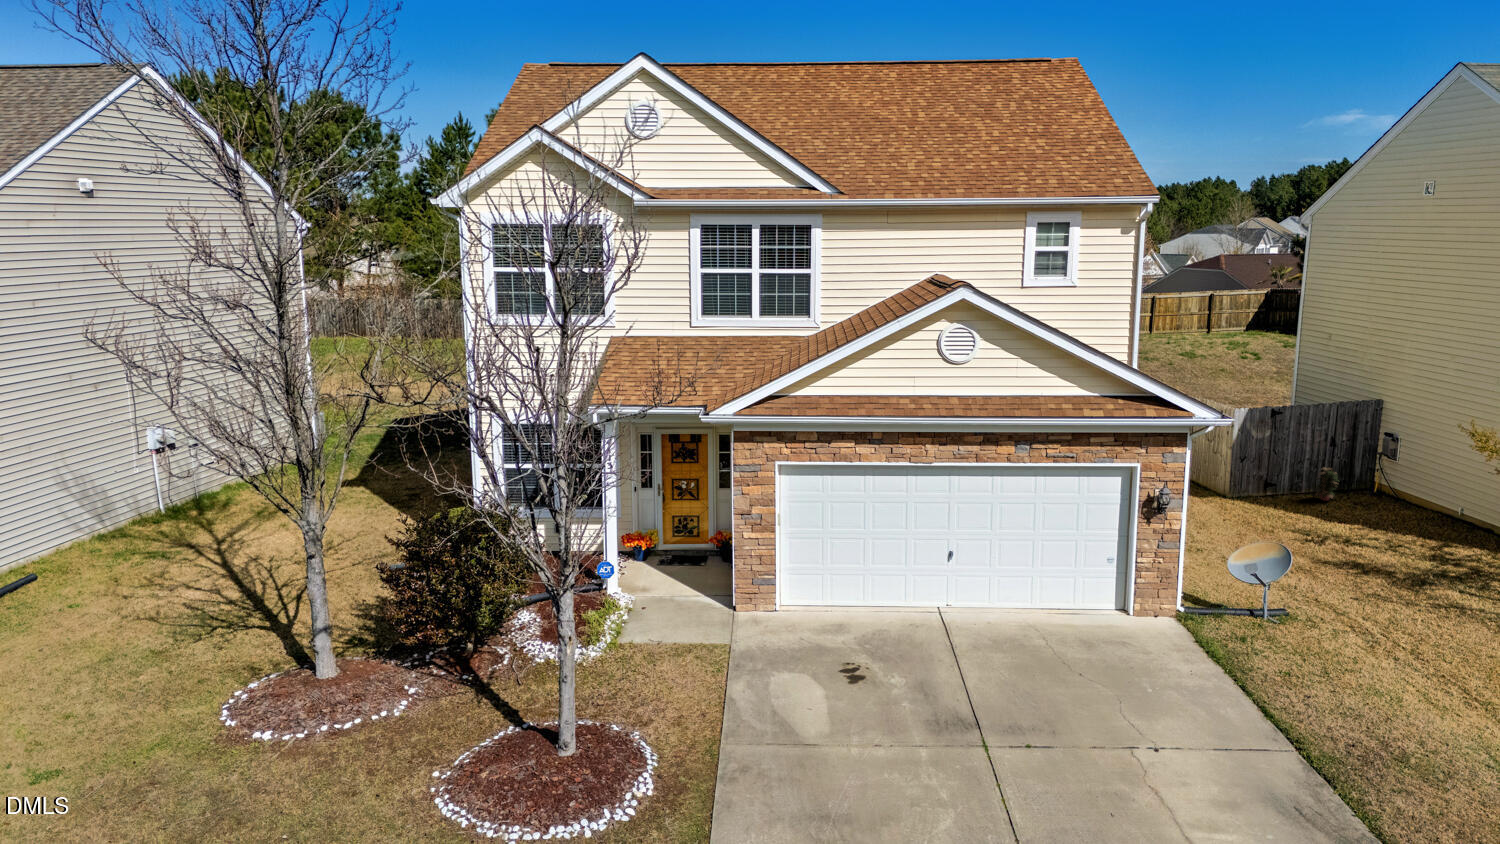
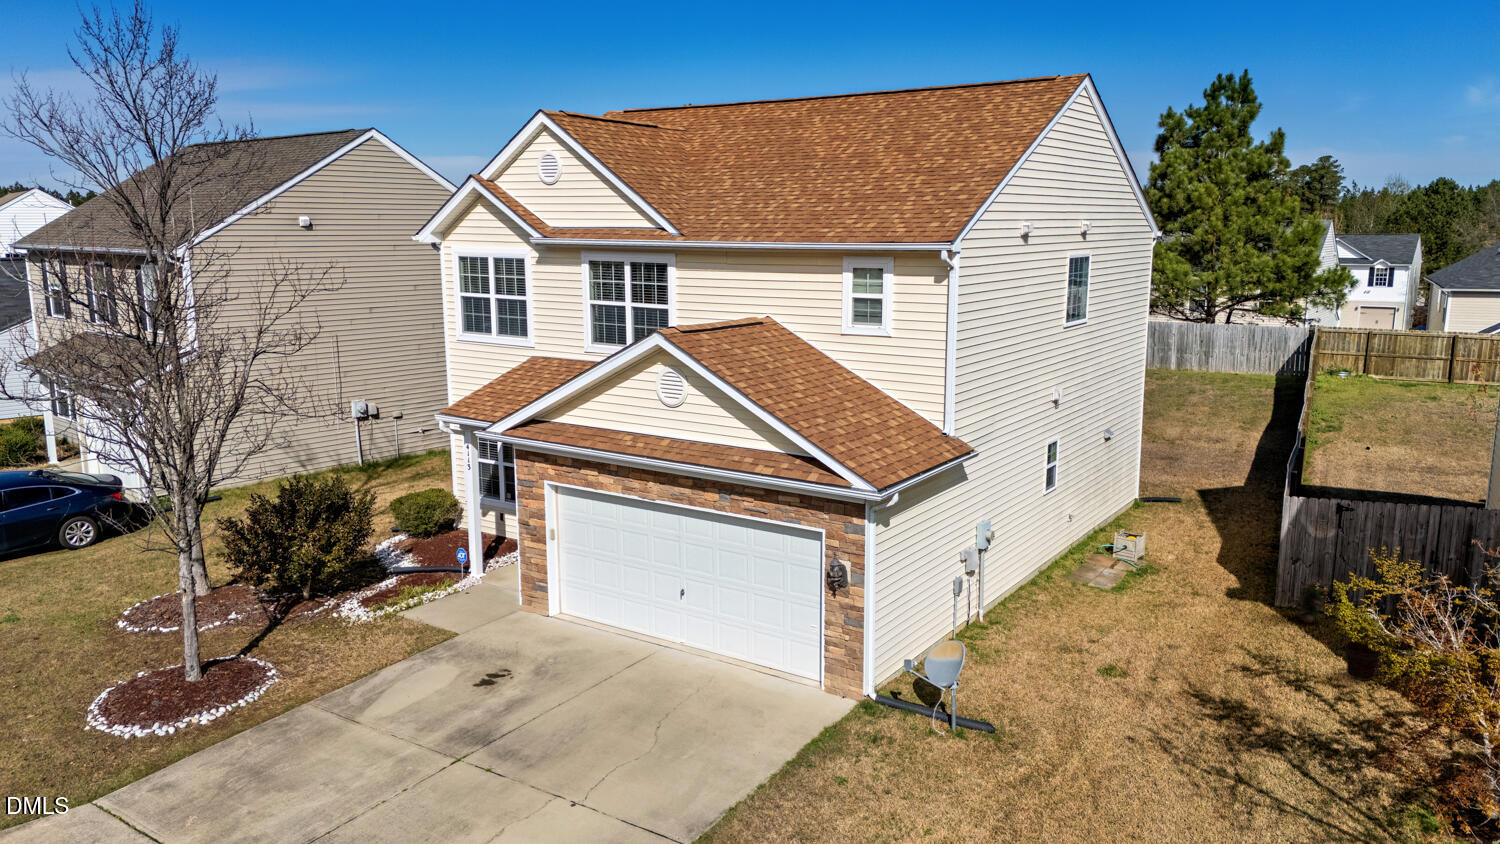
bucket: none [1405,503,1433,531] -> present [1345,642,1381,681]

